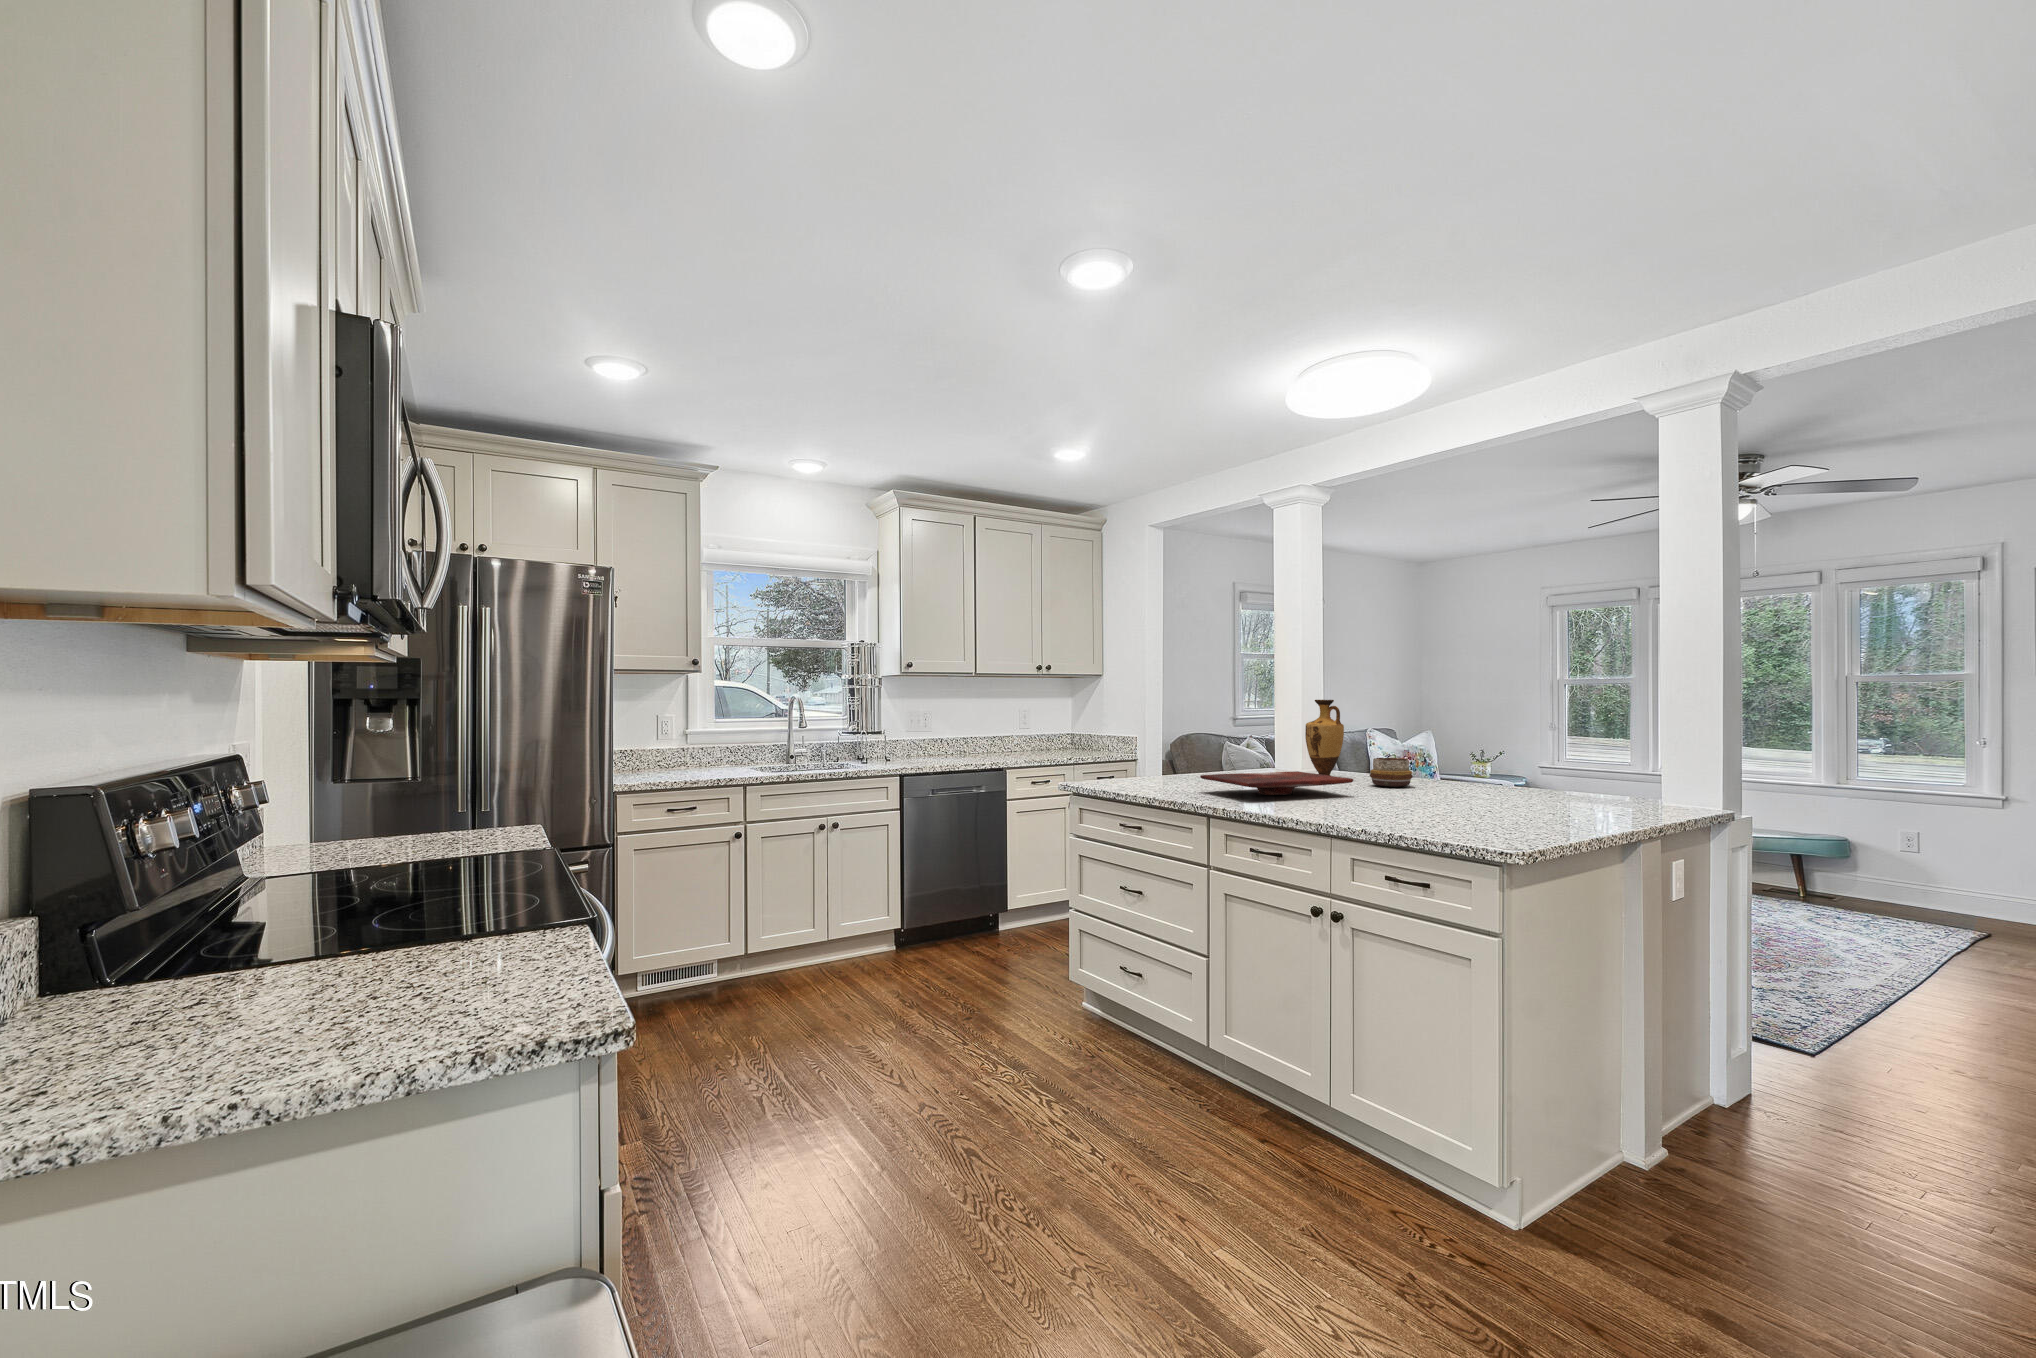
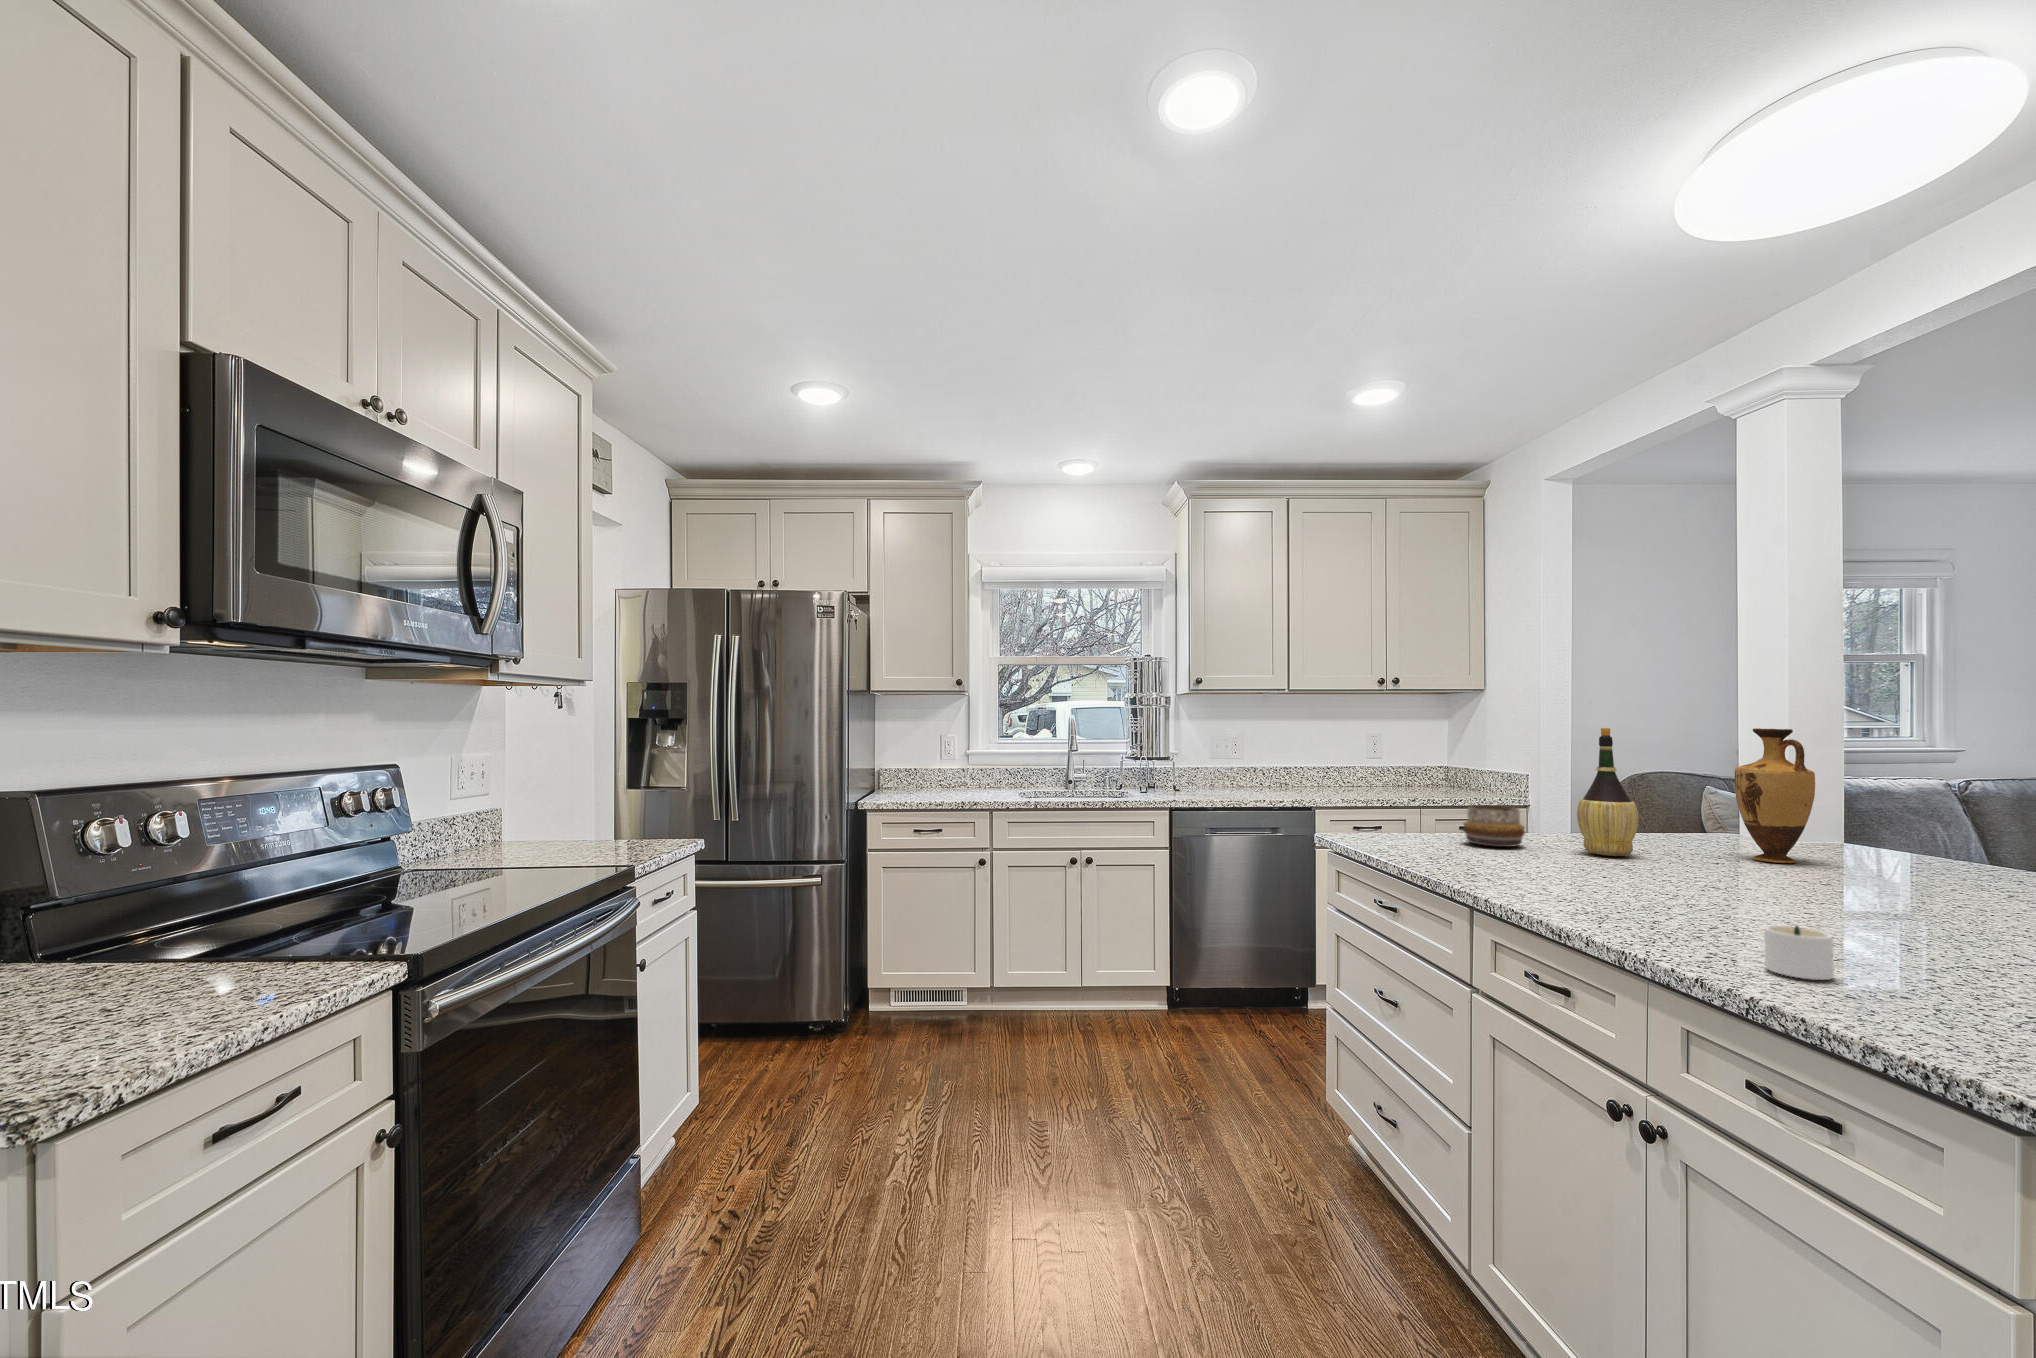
wine bottle: none [1230,701,1263,782] -> present [1577,728,1638,856]
decorative bowl: present [1370,758,1413,787] -> present [1463,805,1525,847]
cutting board: present [1200,771,1353,795] -> none [1490,840,1780,884]
candle: none [1385,799,1423,826] -> present [1764,925,1834,980]

